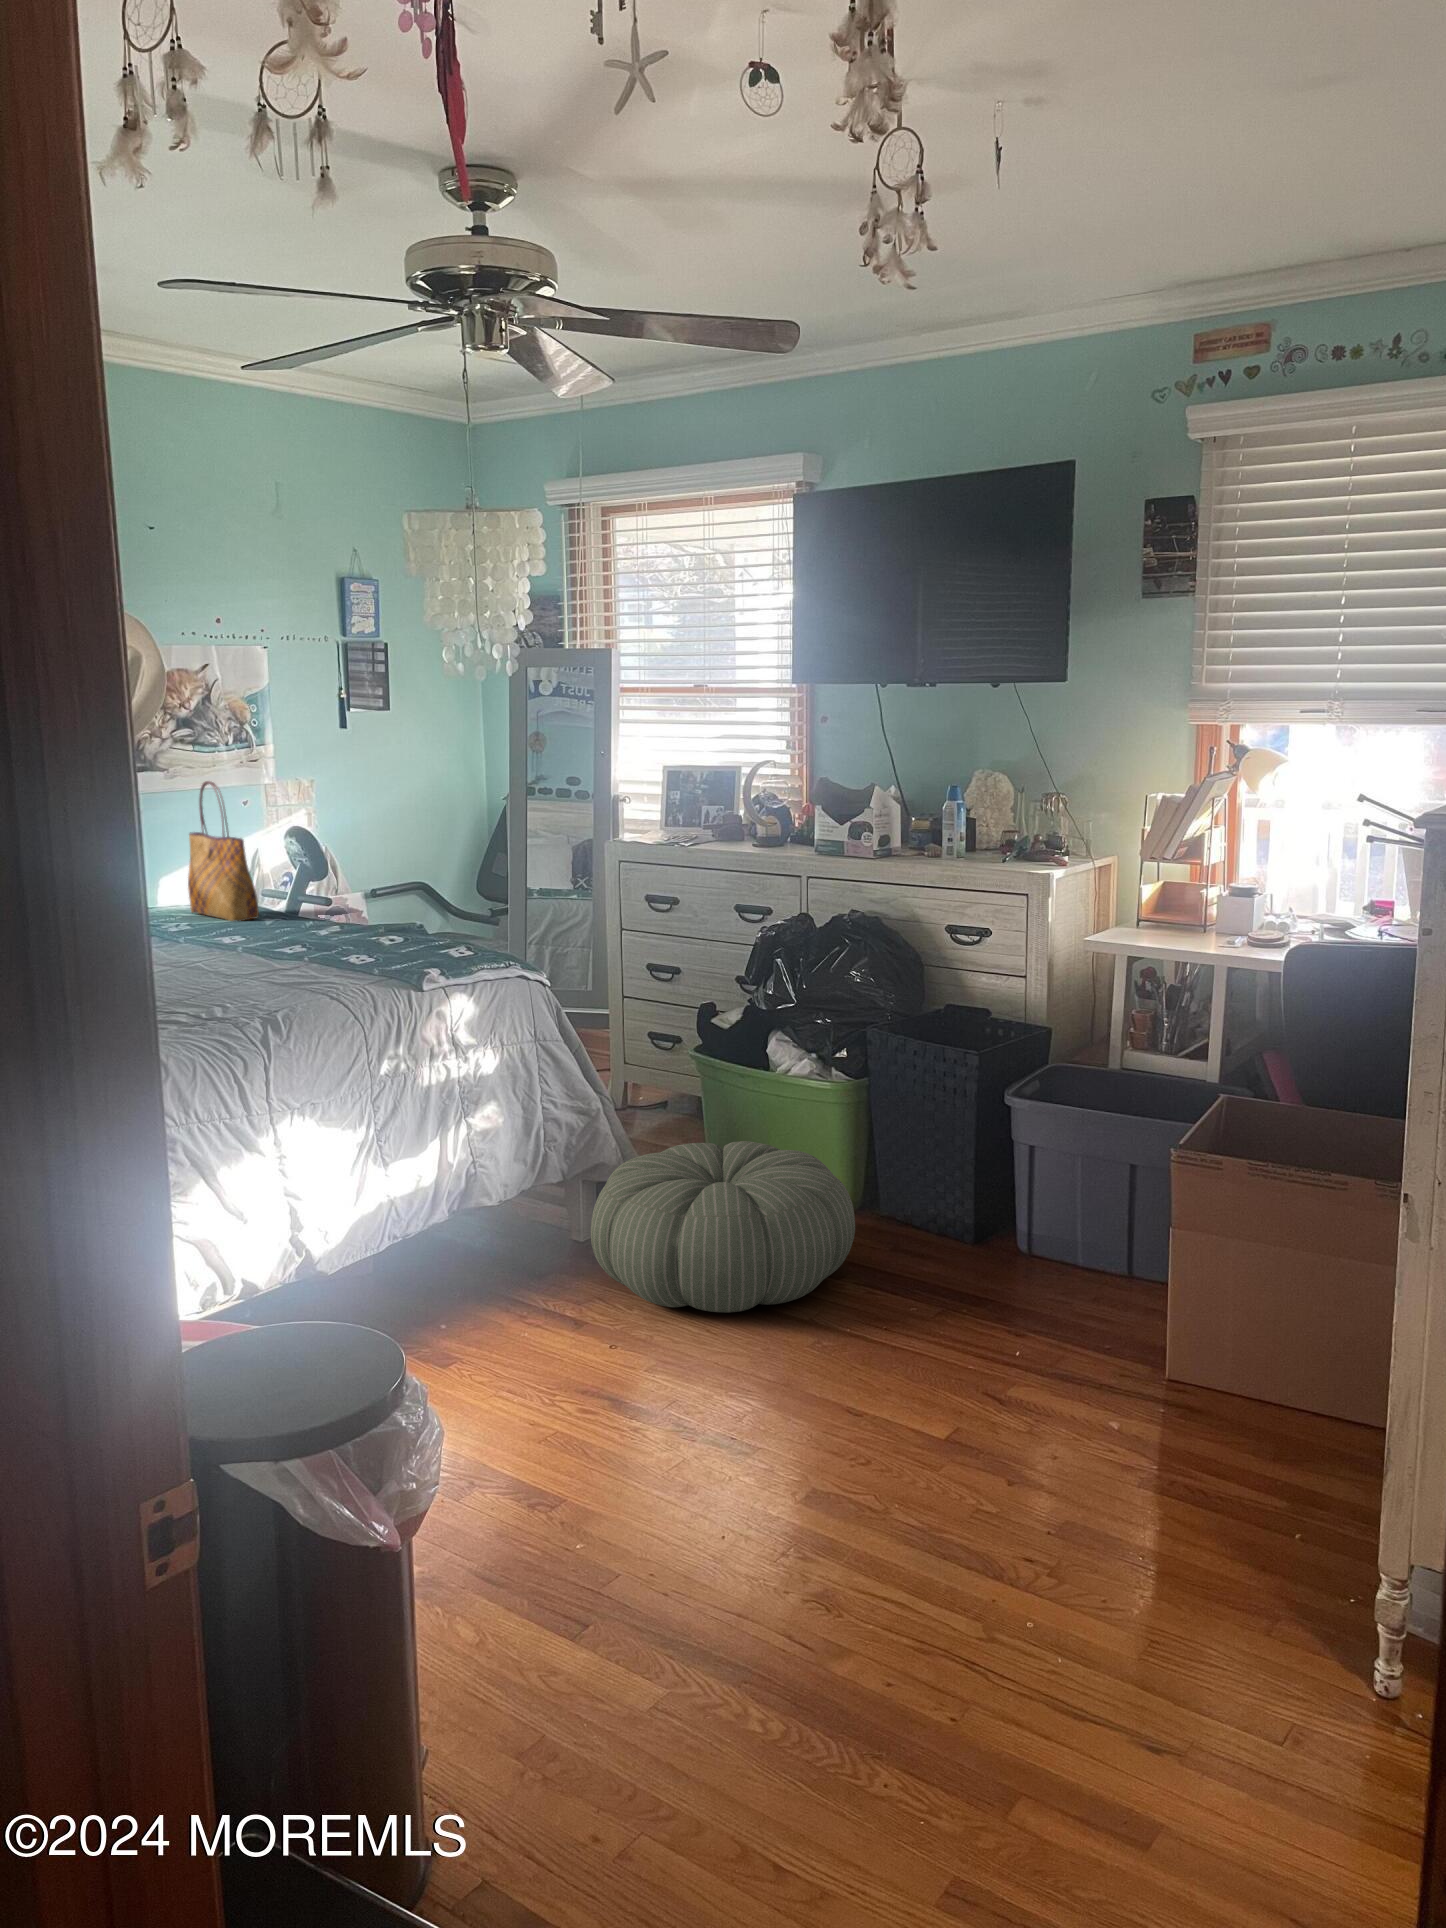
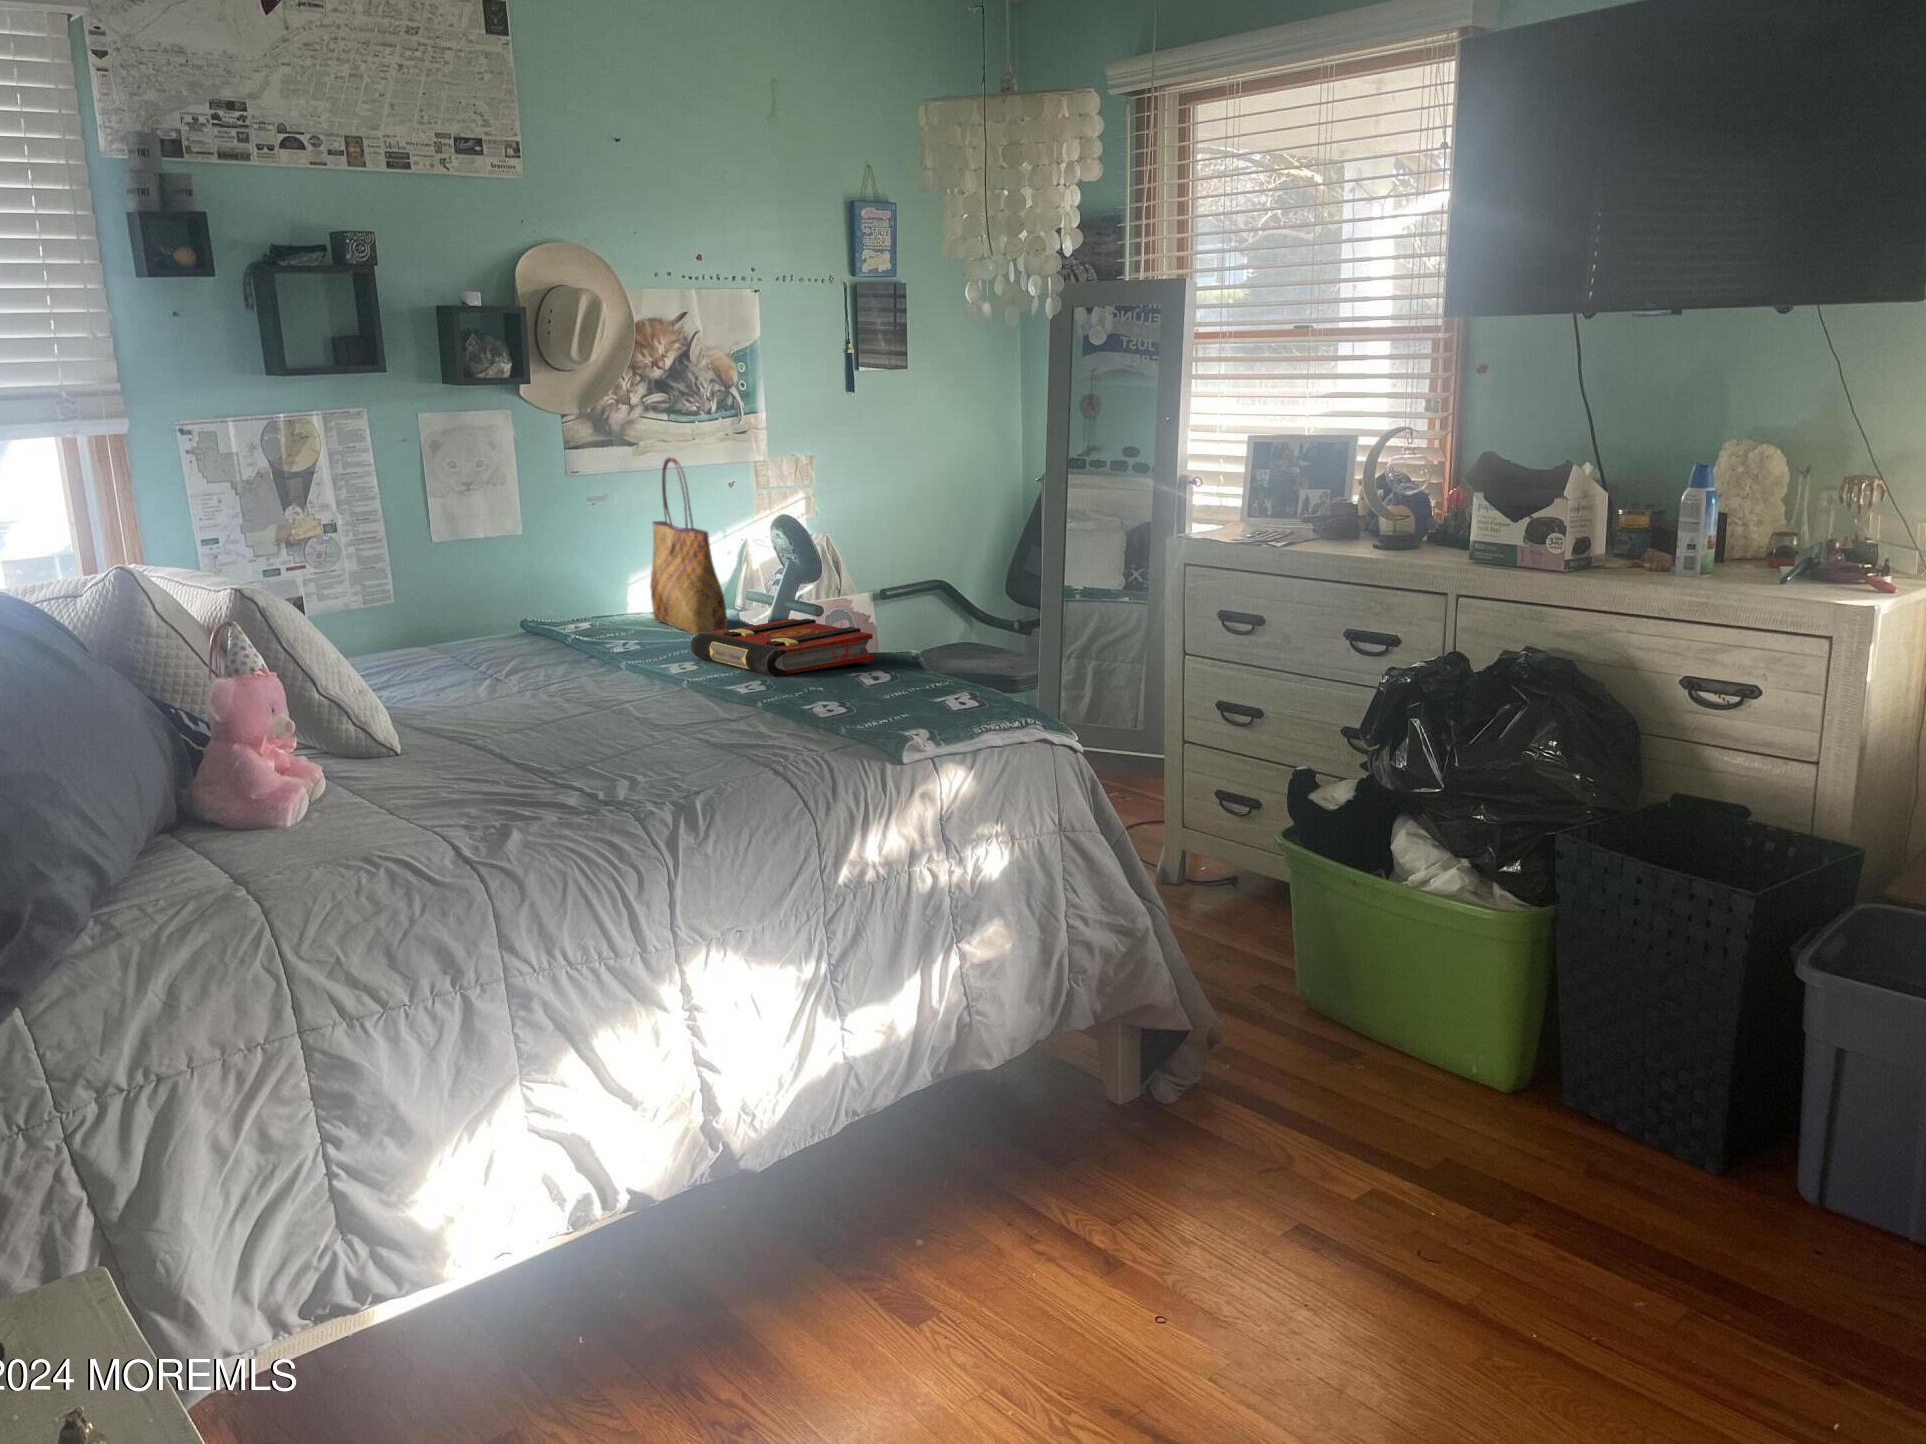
book: none [240,903,387,944] -> present [691,618,873,677]
pouf: present [591,1141,855,1313] -> none [1132,989,1539,1282]

